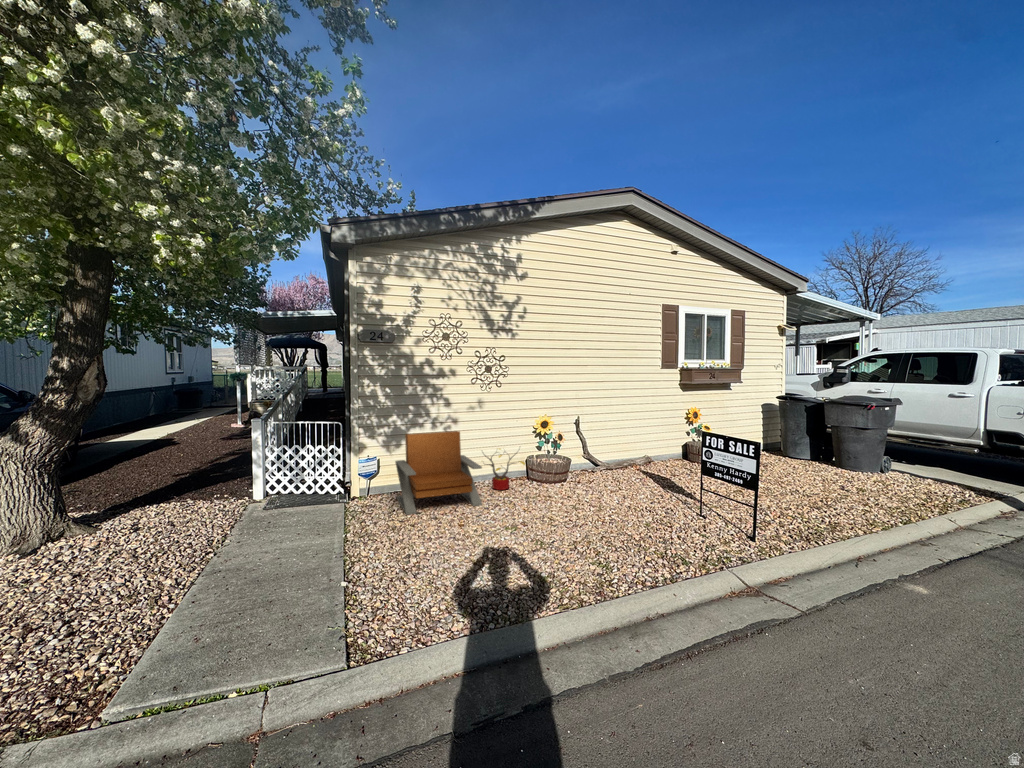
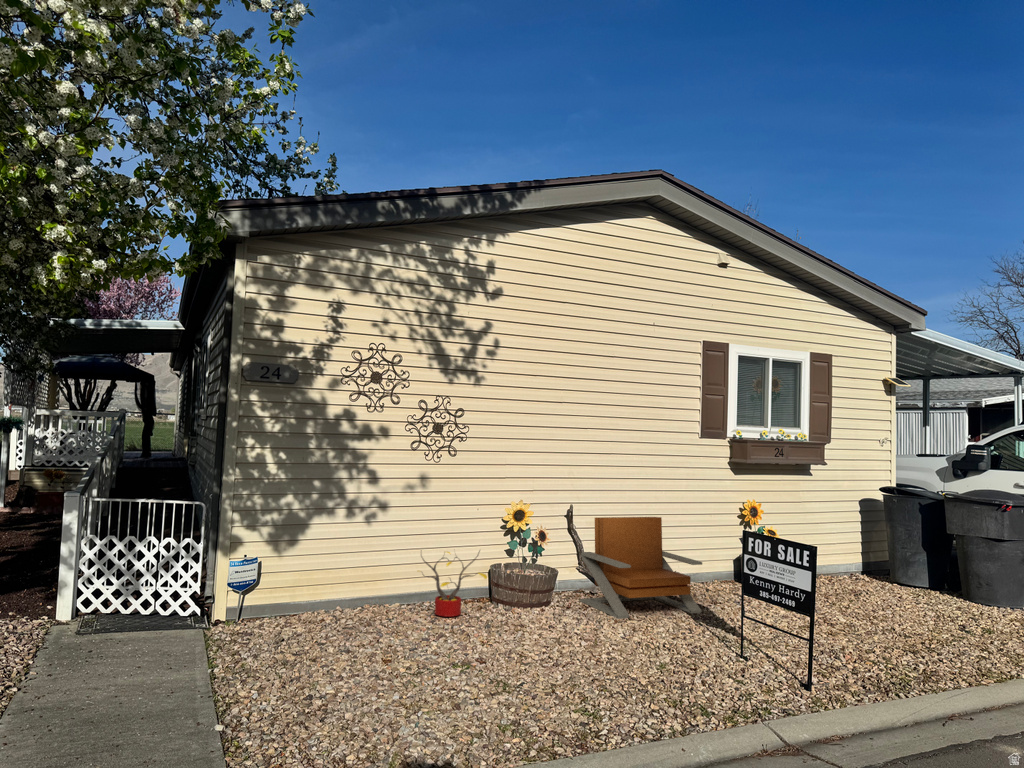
lounge chair: present [395,431,482,515] -> present [580,517,702,619]

